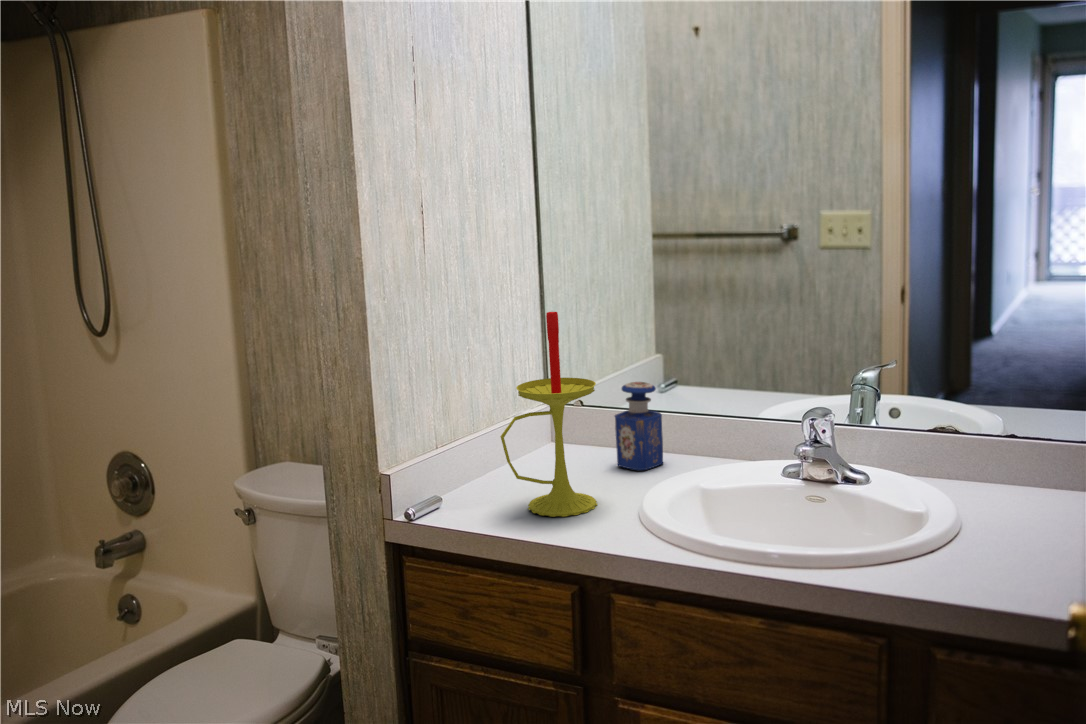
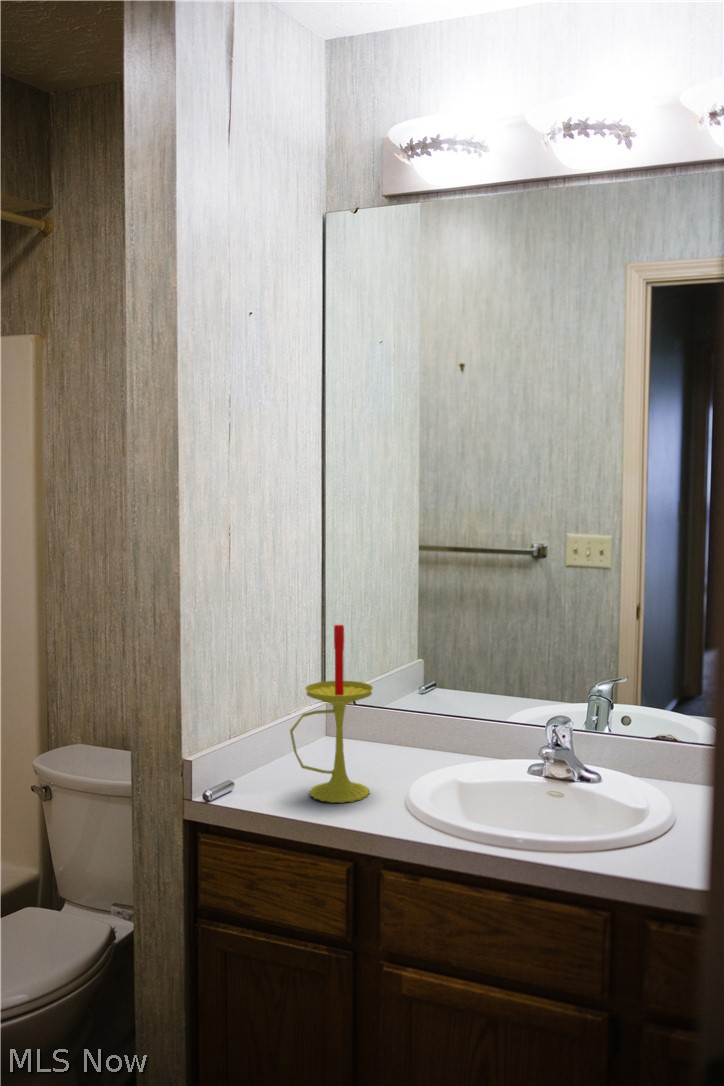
perfume bottle: present [615,382,663,470] -> none [385,686,426,764]

